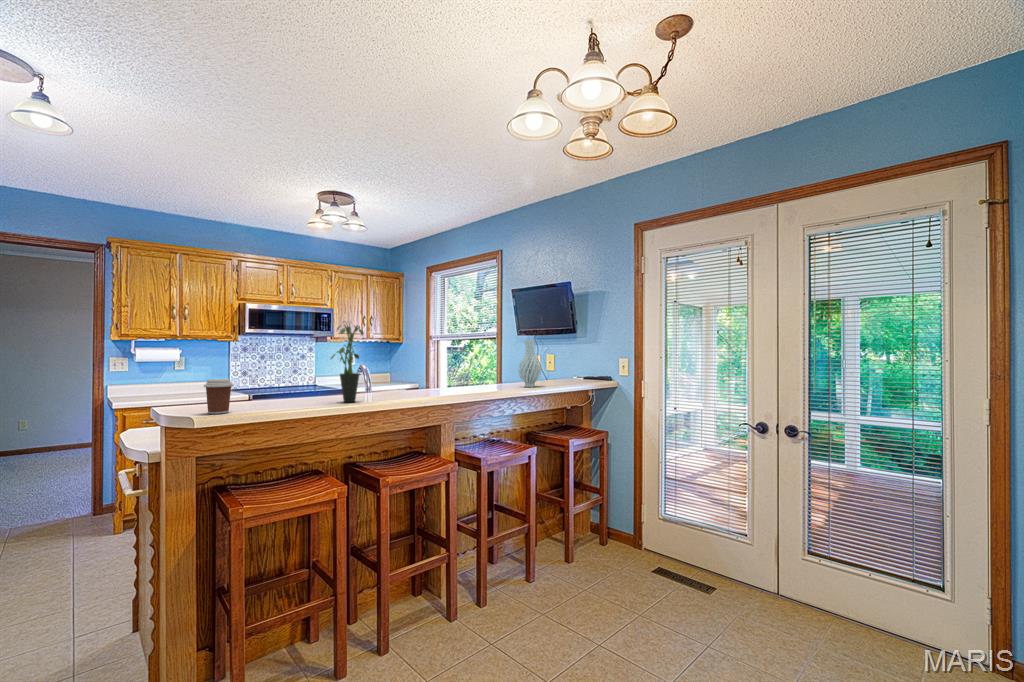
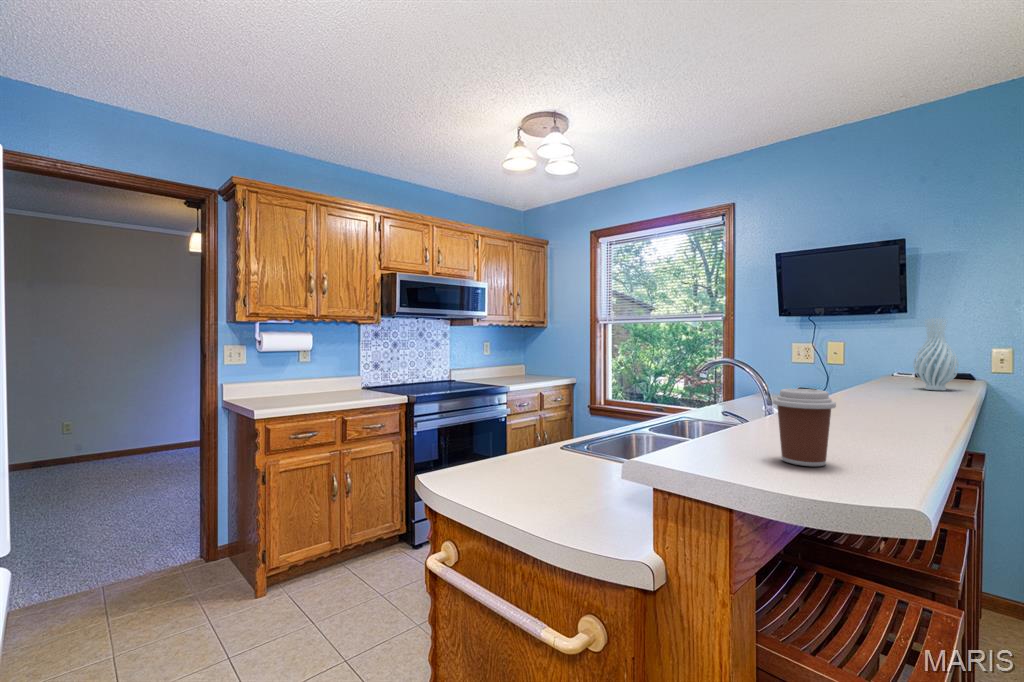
potted plant: present [331,321,364,402] -> none [842,277,917,427]

